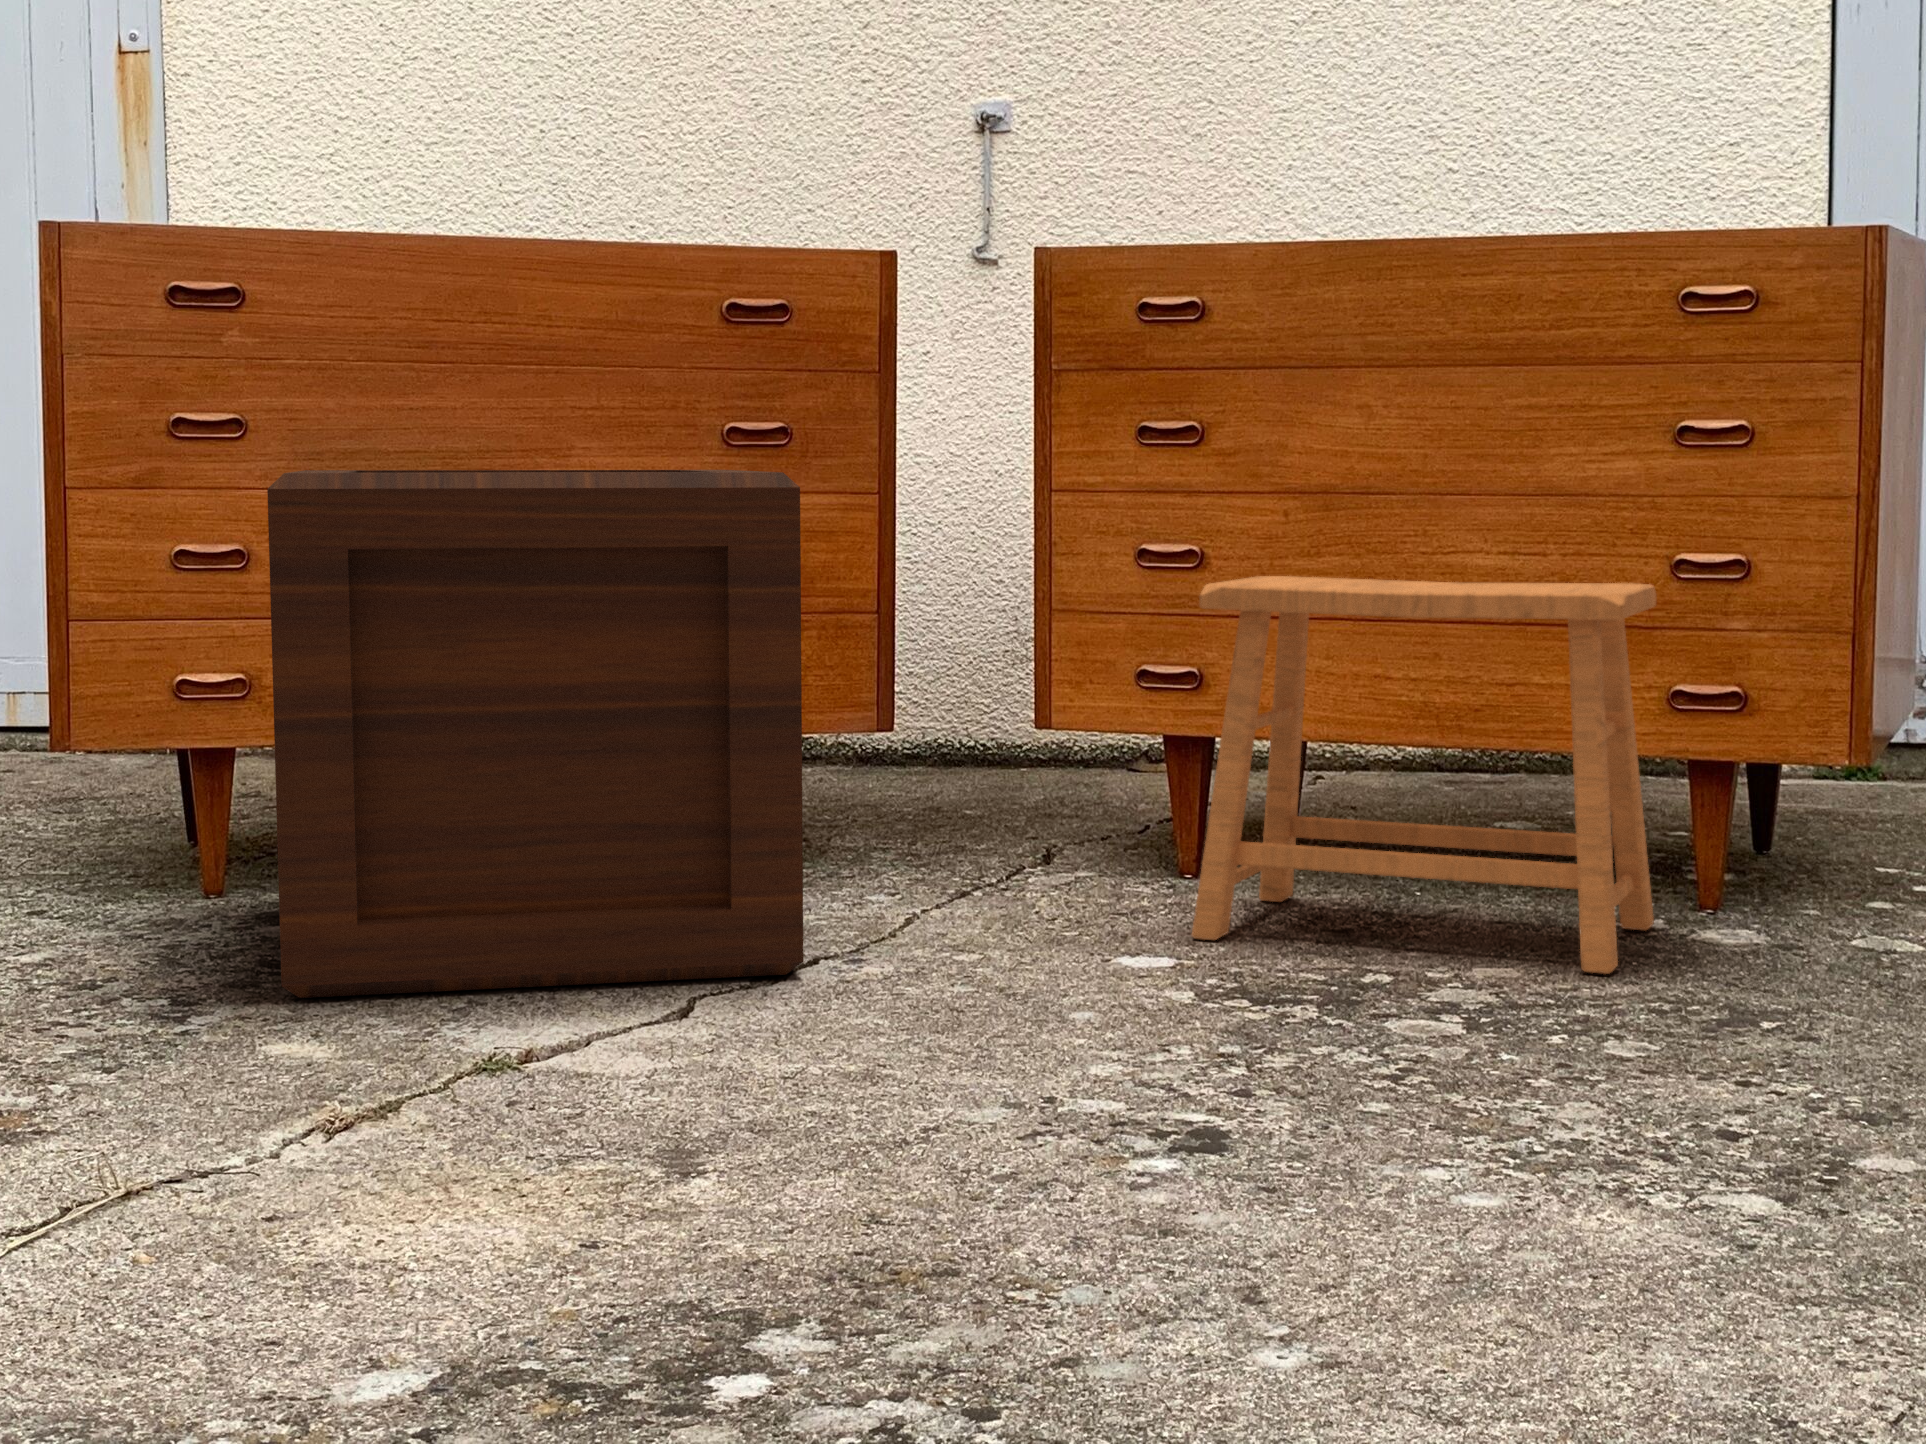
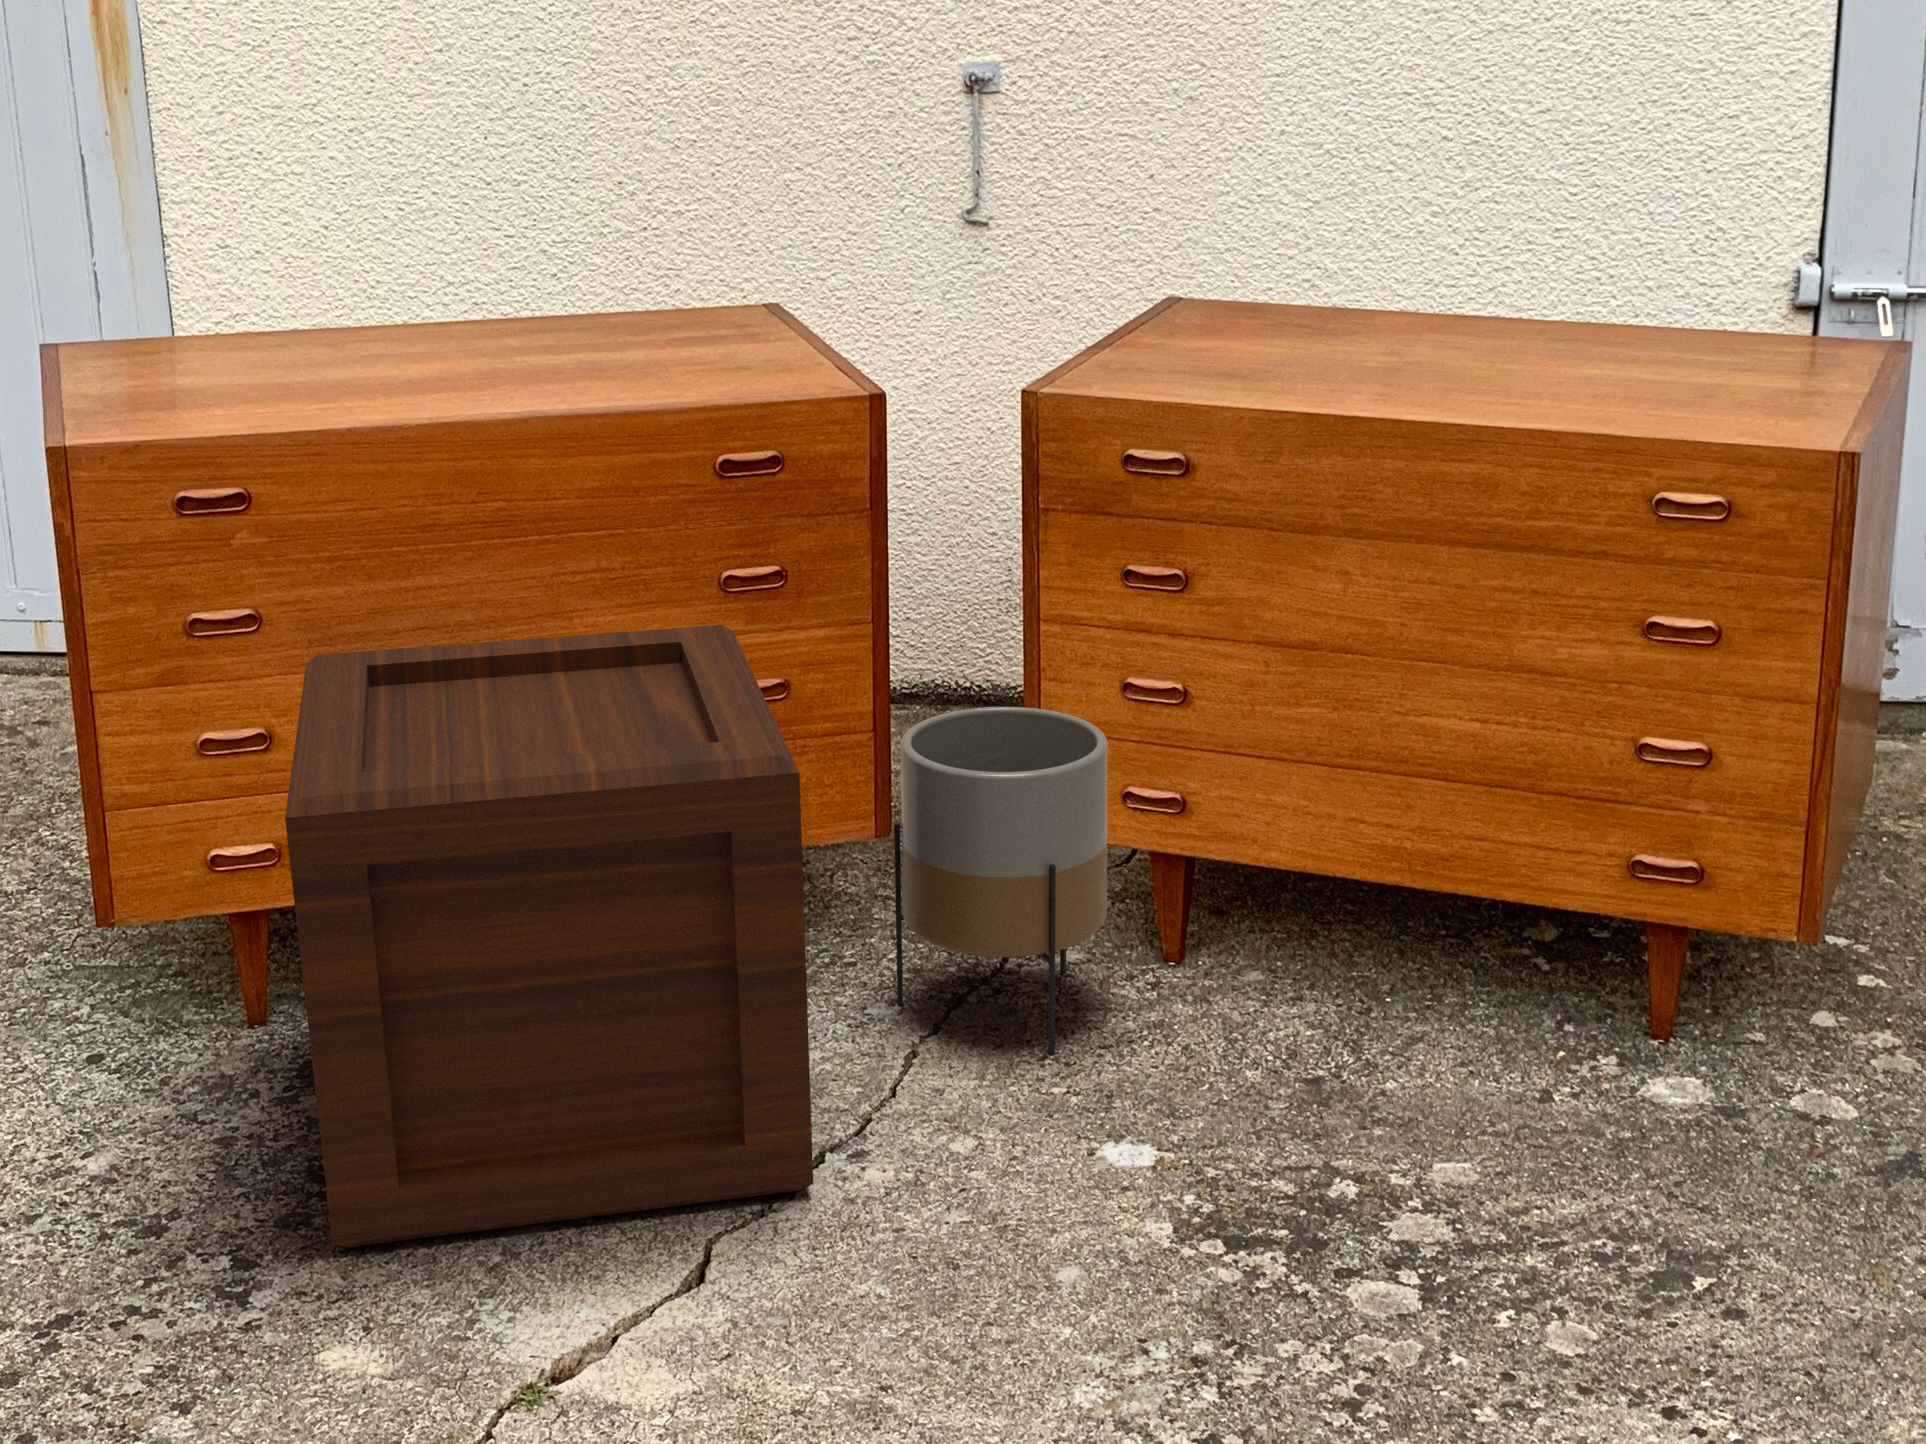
stool: present [1192,576,1656,974] -> none [1174,731,1627,1182]
planter: none [896,586,1119,916] -> present [894,707,1108,1054]

